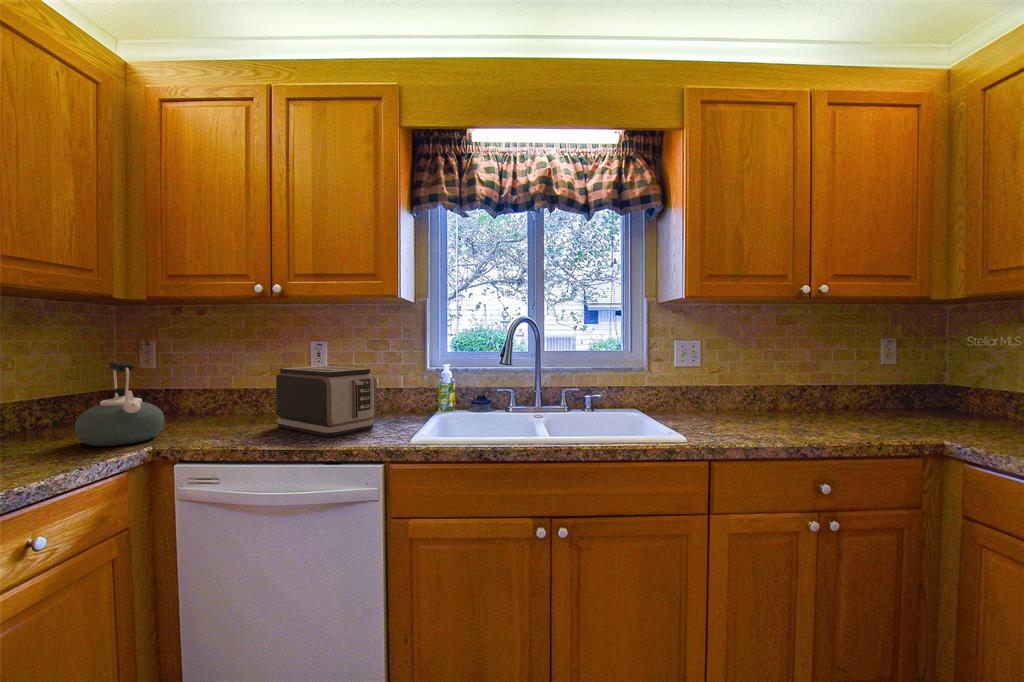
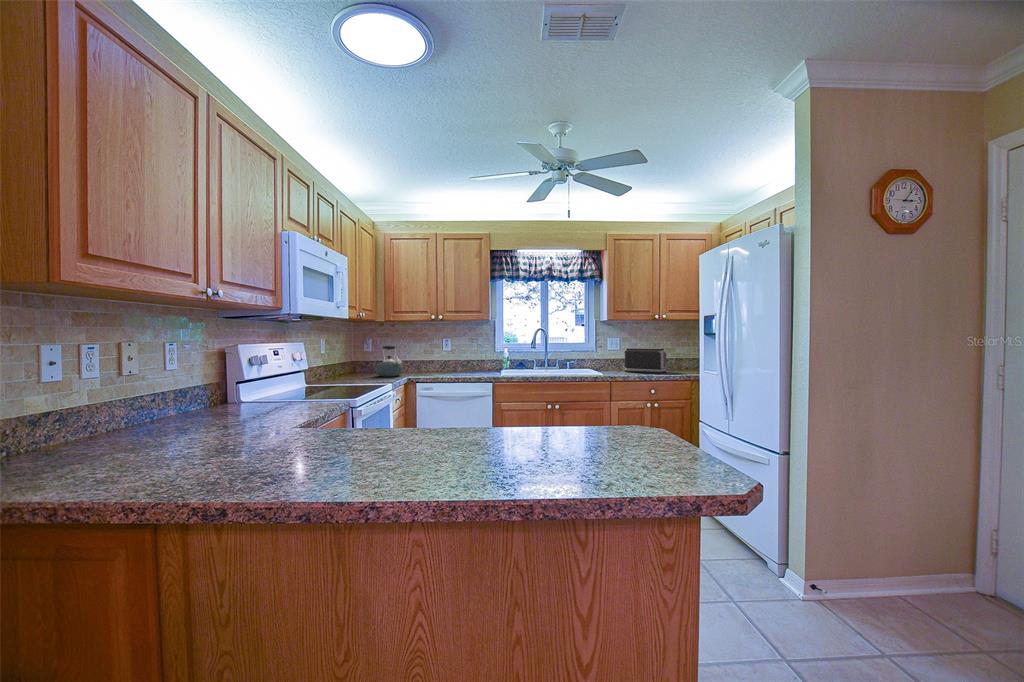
toaster: present [276,366,377,437] -> present [625,348,667,373]

